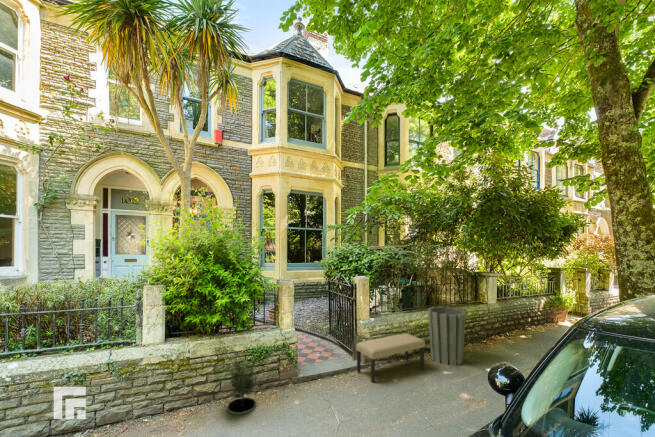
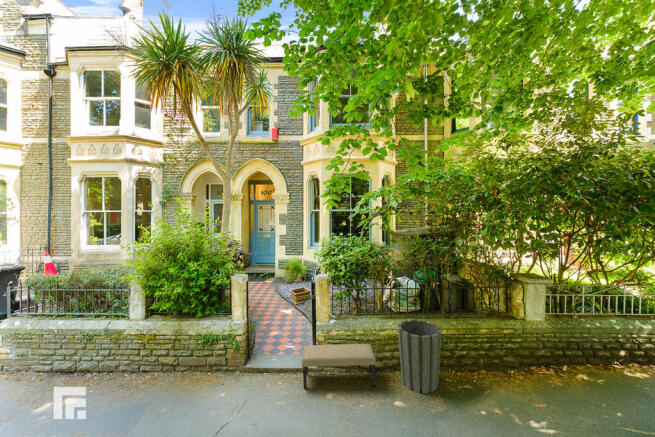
potted tree: present [227,358,257,415] -> none [168,342,199,388]

